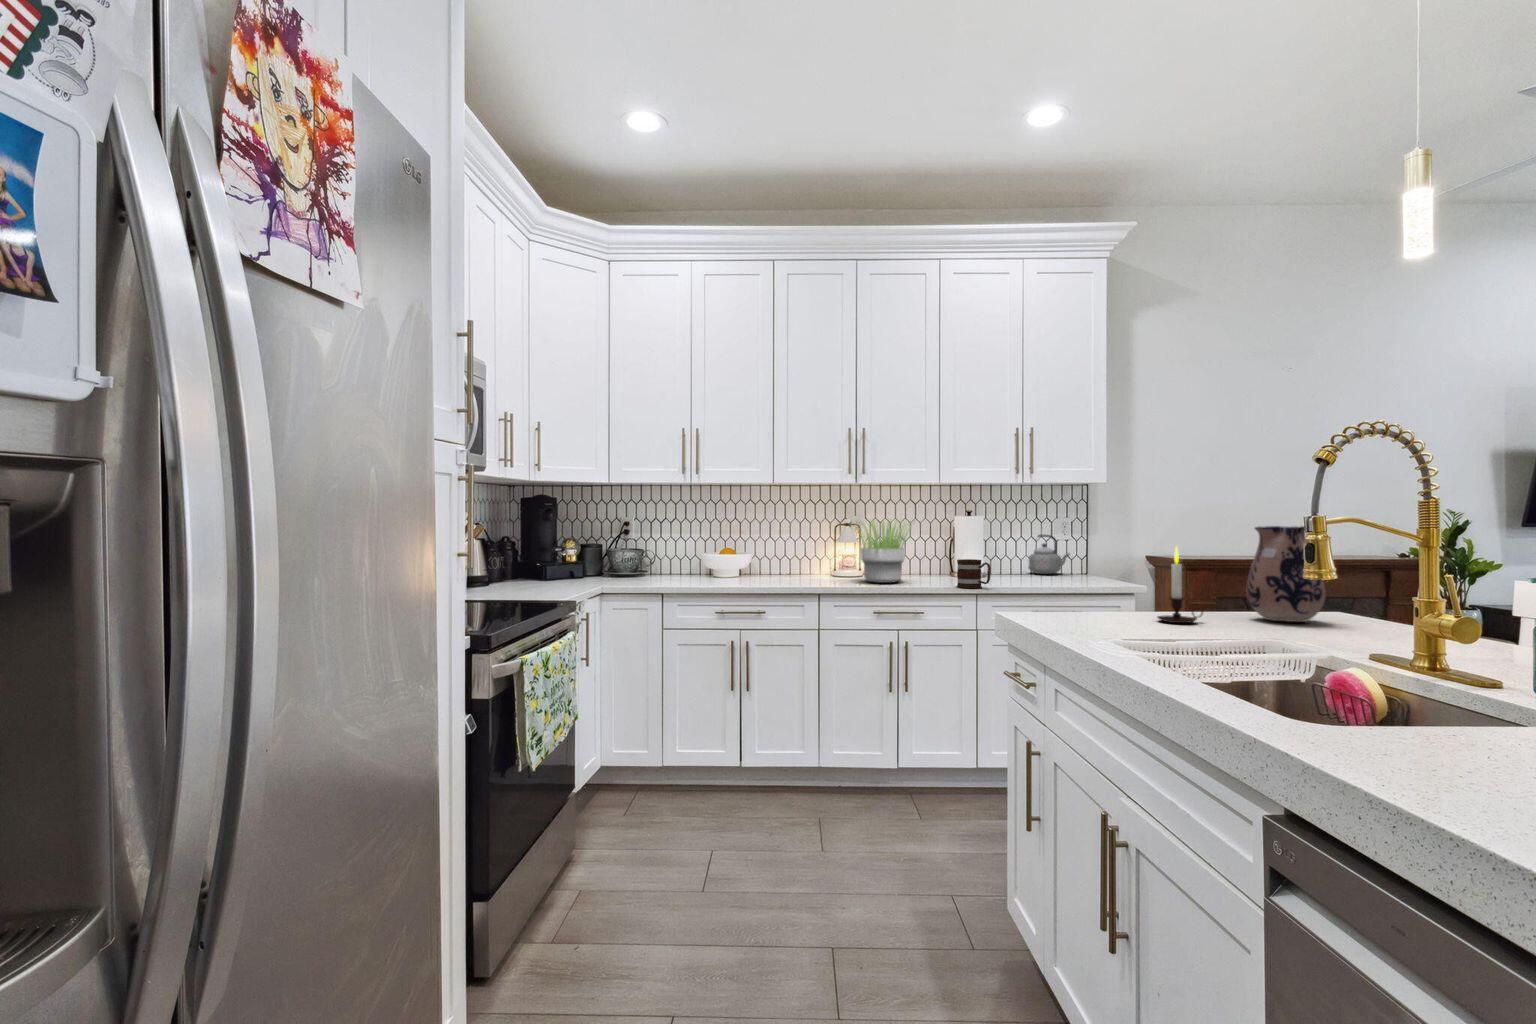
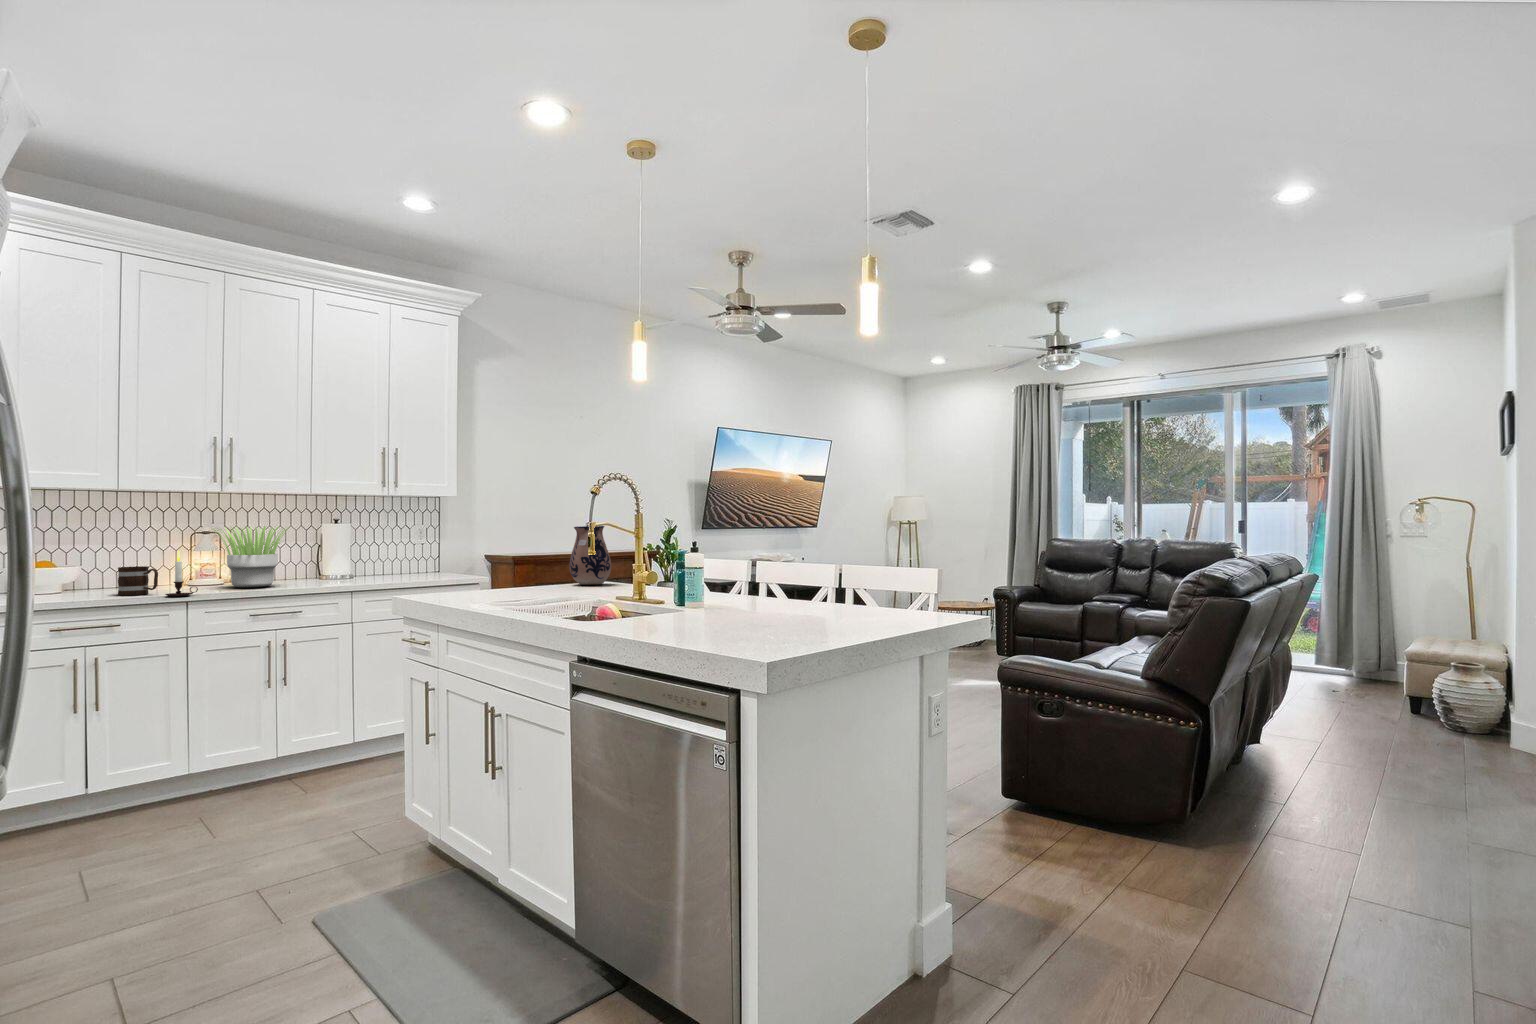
teapot: present [1028,535,1069,574] -> none [389,539,426,573]
candle: present [1158,547,1203,623] -> present [165,550,198,597]
mug: present [957,559,991,588] -> present [118,566,158,595]

